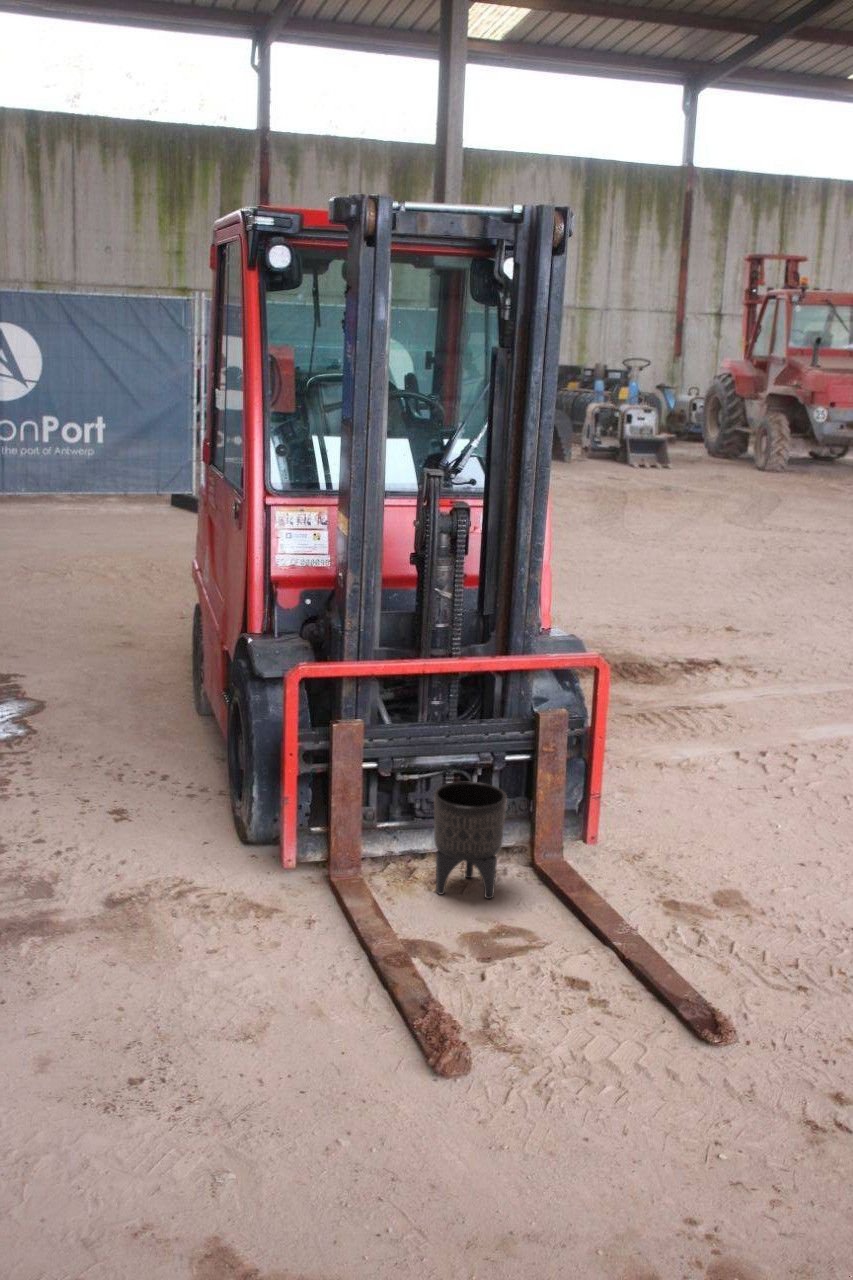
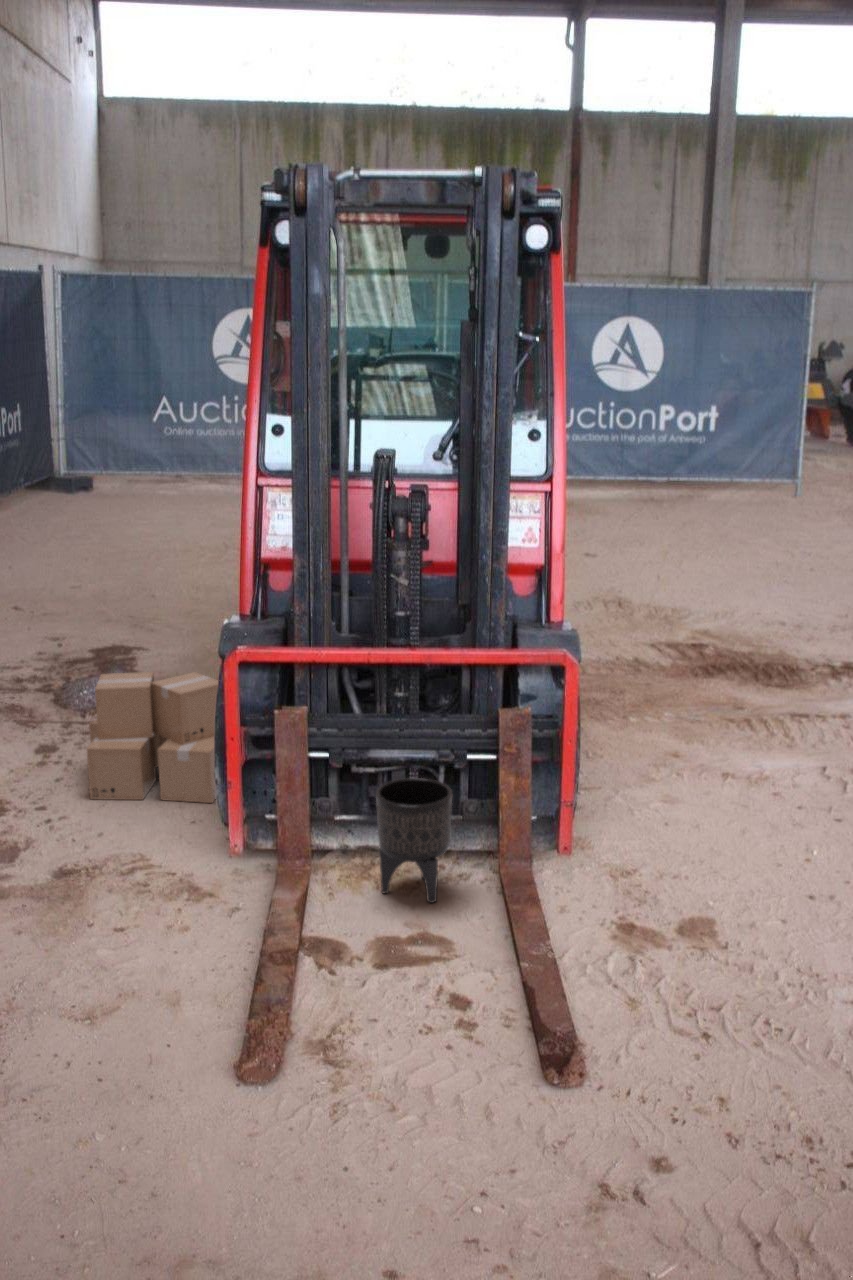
cardboard box: none [58,693,213,830] -> present [87,672,218,803]

